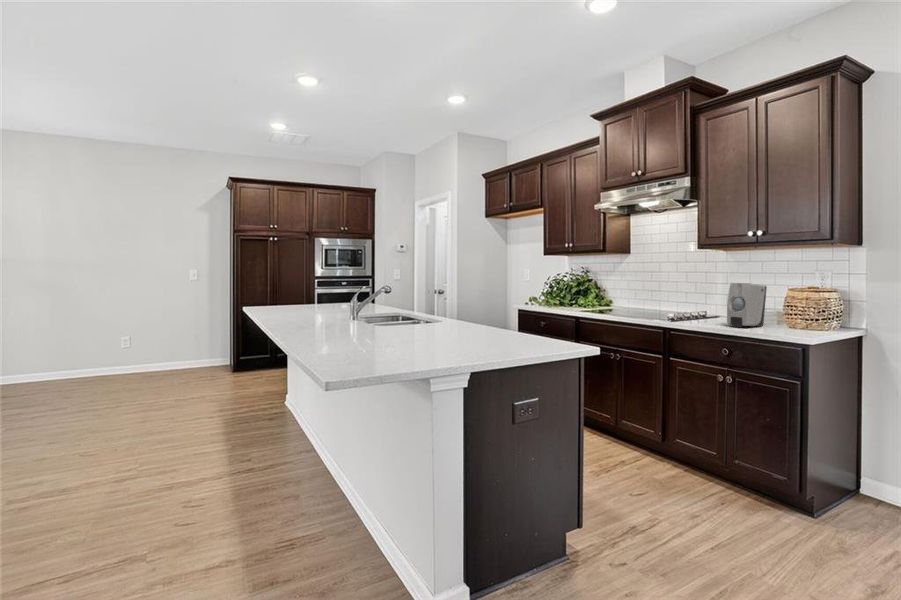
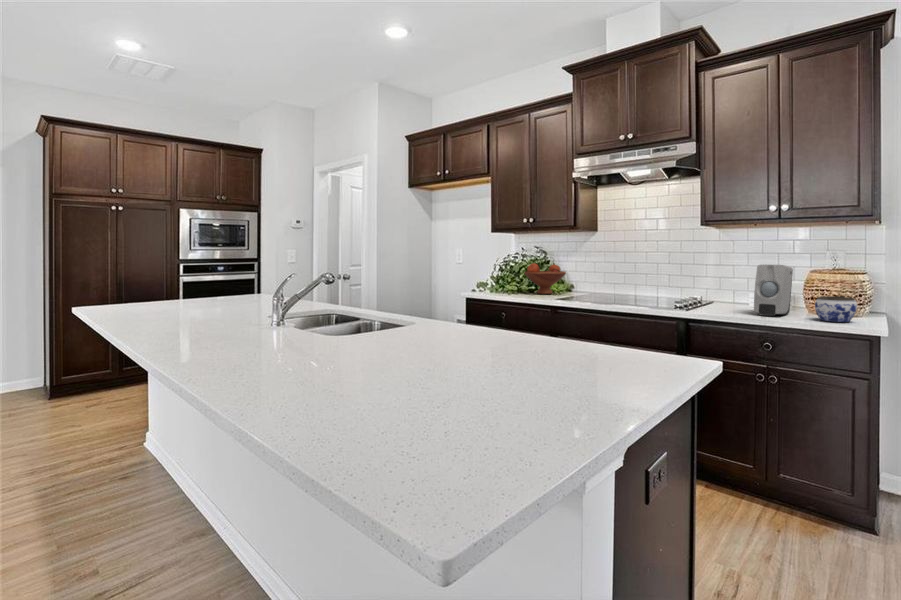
fruit bowl: none [564,281,601,307] -> present [524,263,566,294]
jar: none [773,311,808,333] -> present [815,296,857,322]

